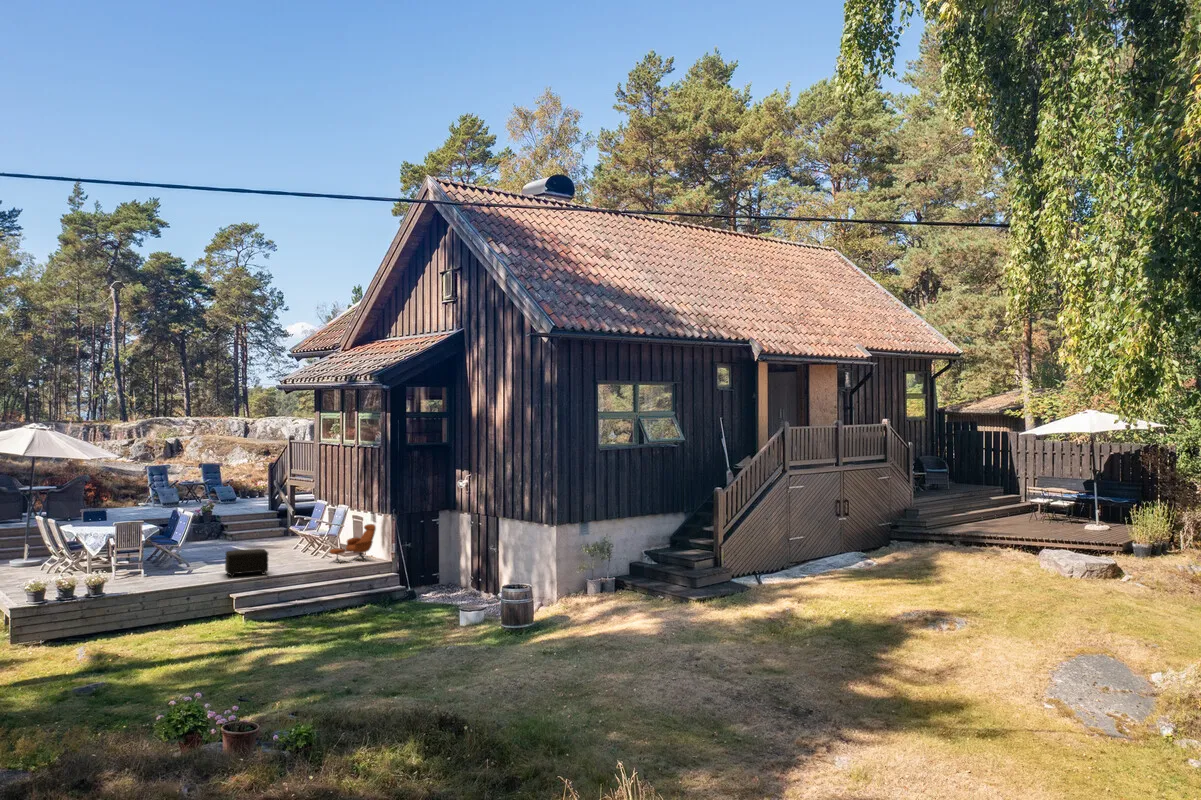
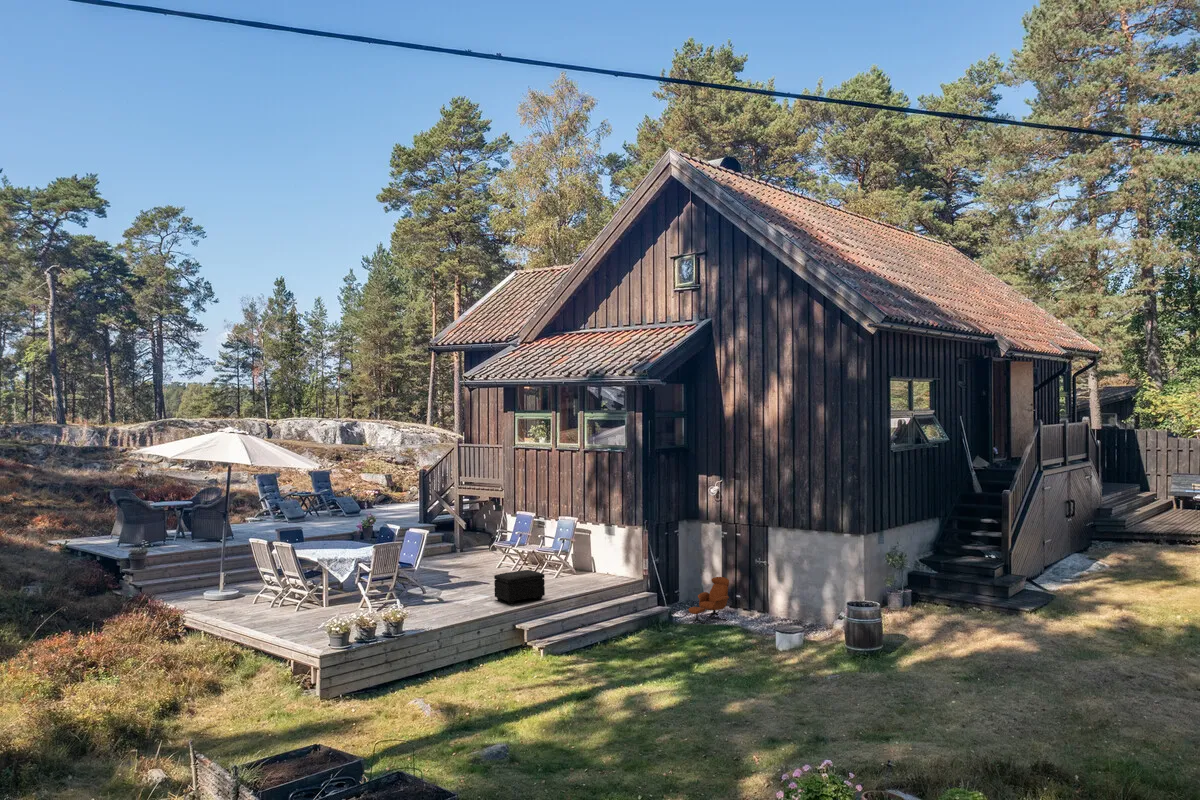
lounge chair: present [330,524,376,561] -> present [689,577,729,624]

